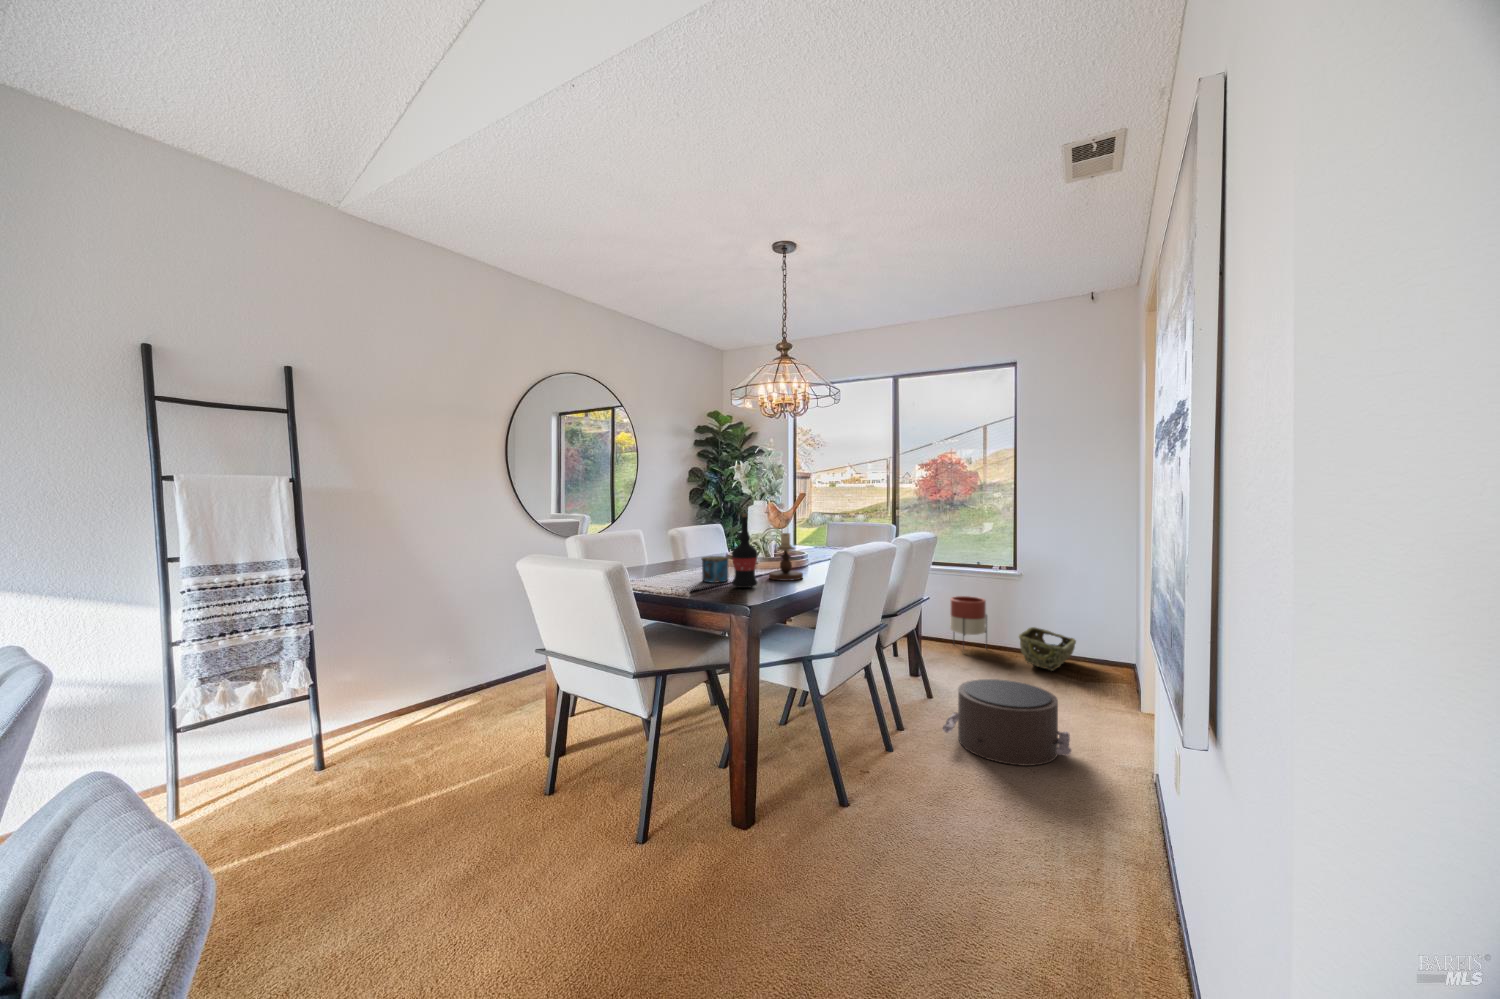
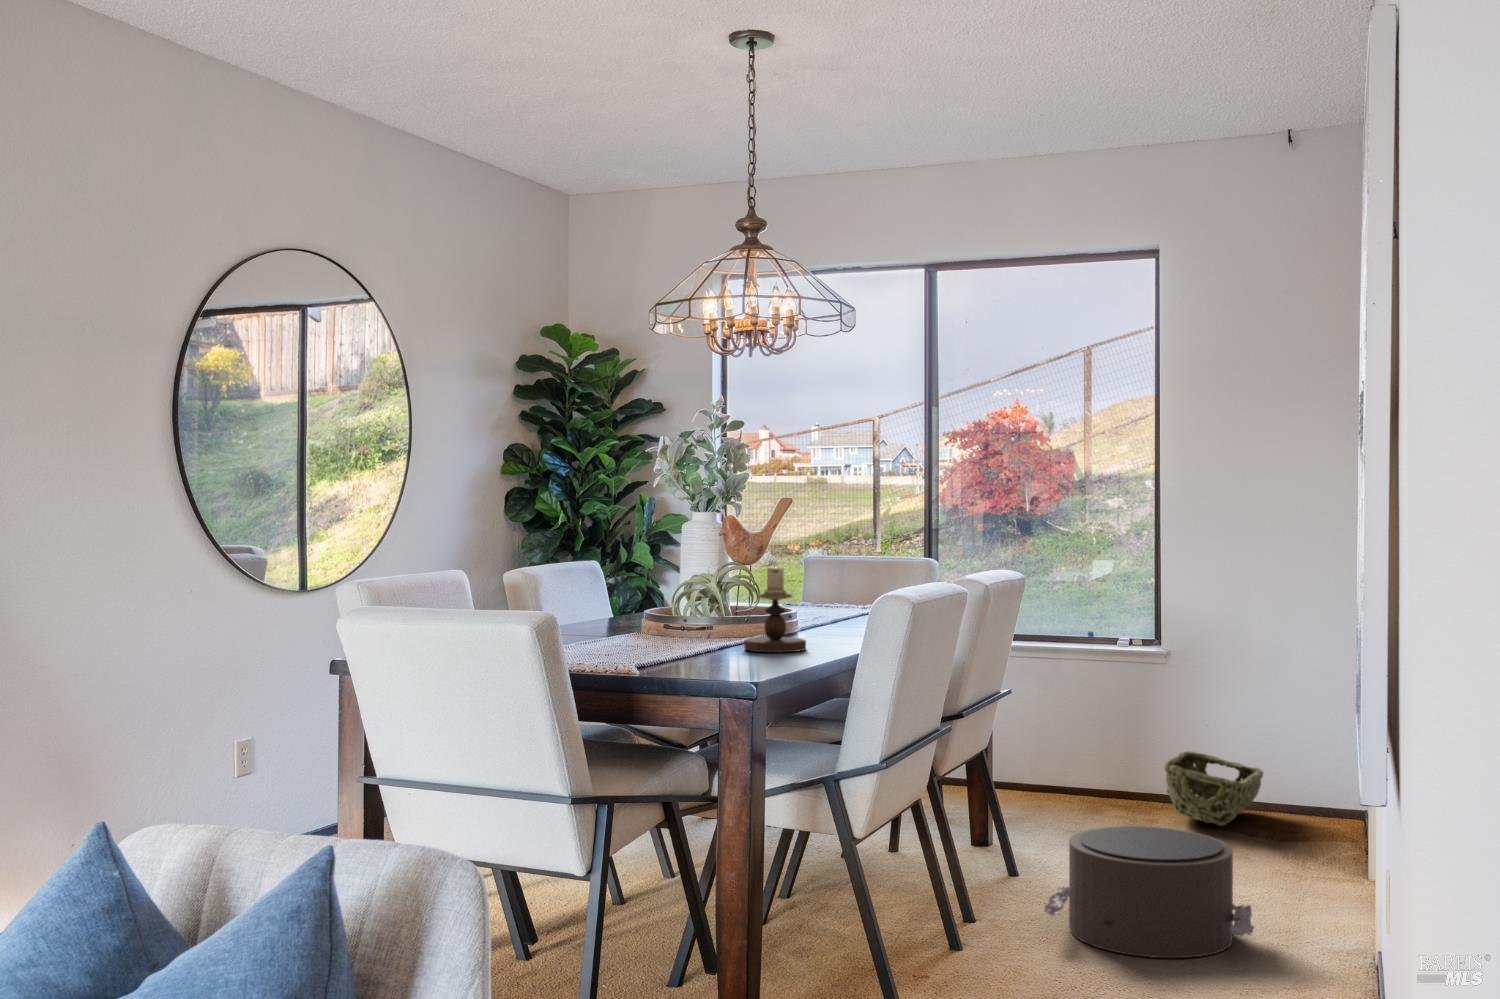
wine bottle: present [732,513,758,588] -> none [692,532,738,662]
mug: present [702,556,729,583] -> none [626,611,677,657]
planter: present [950,596,987,649] -> none [1038,698,1105,806]

